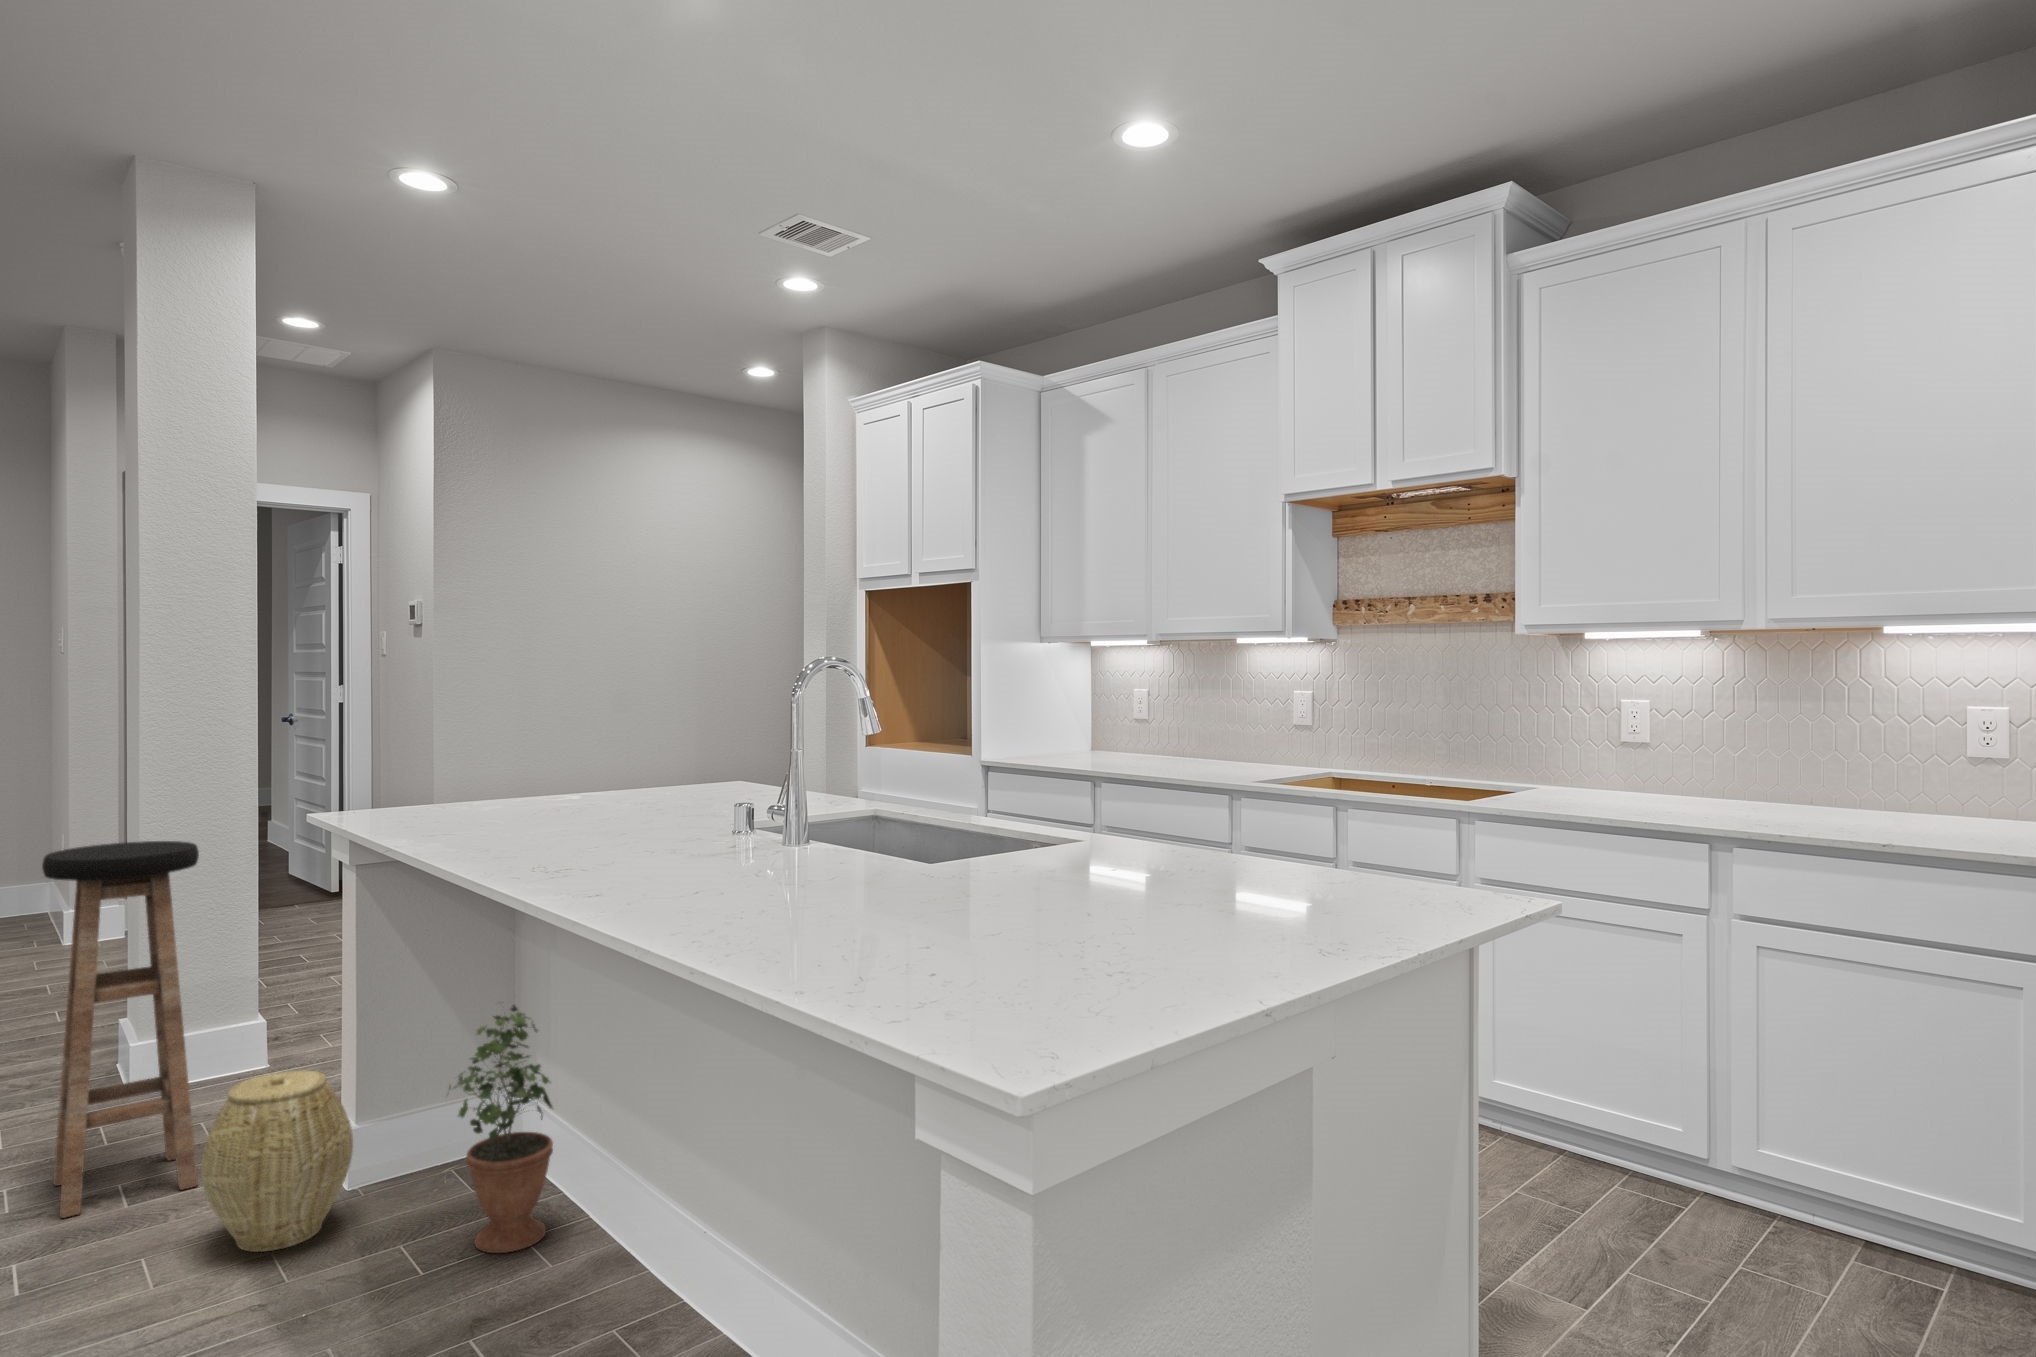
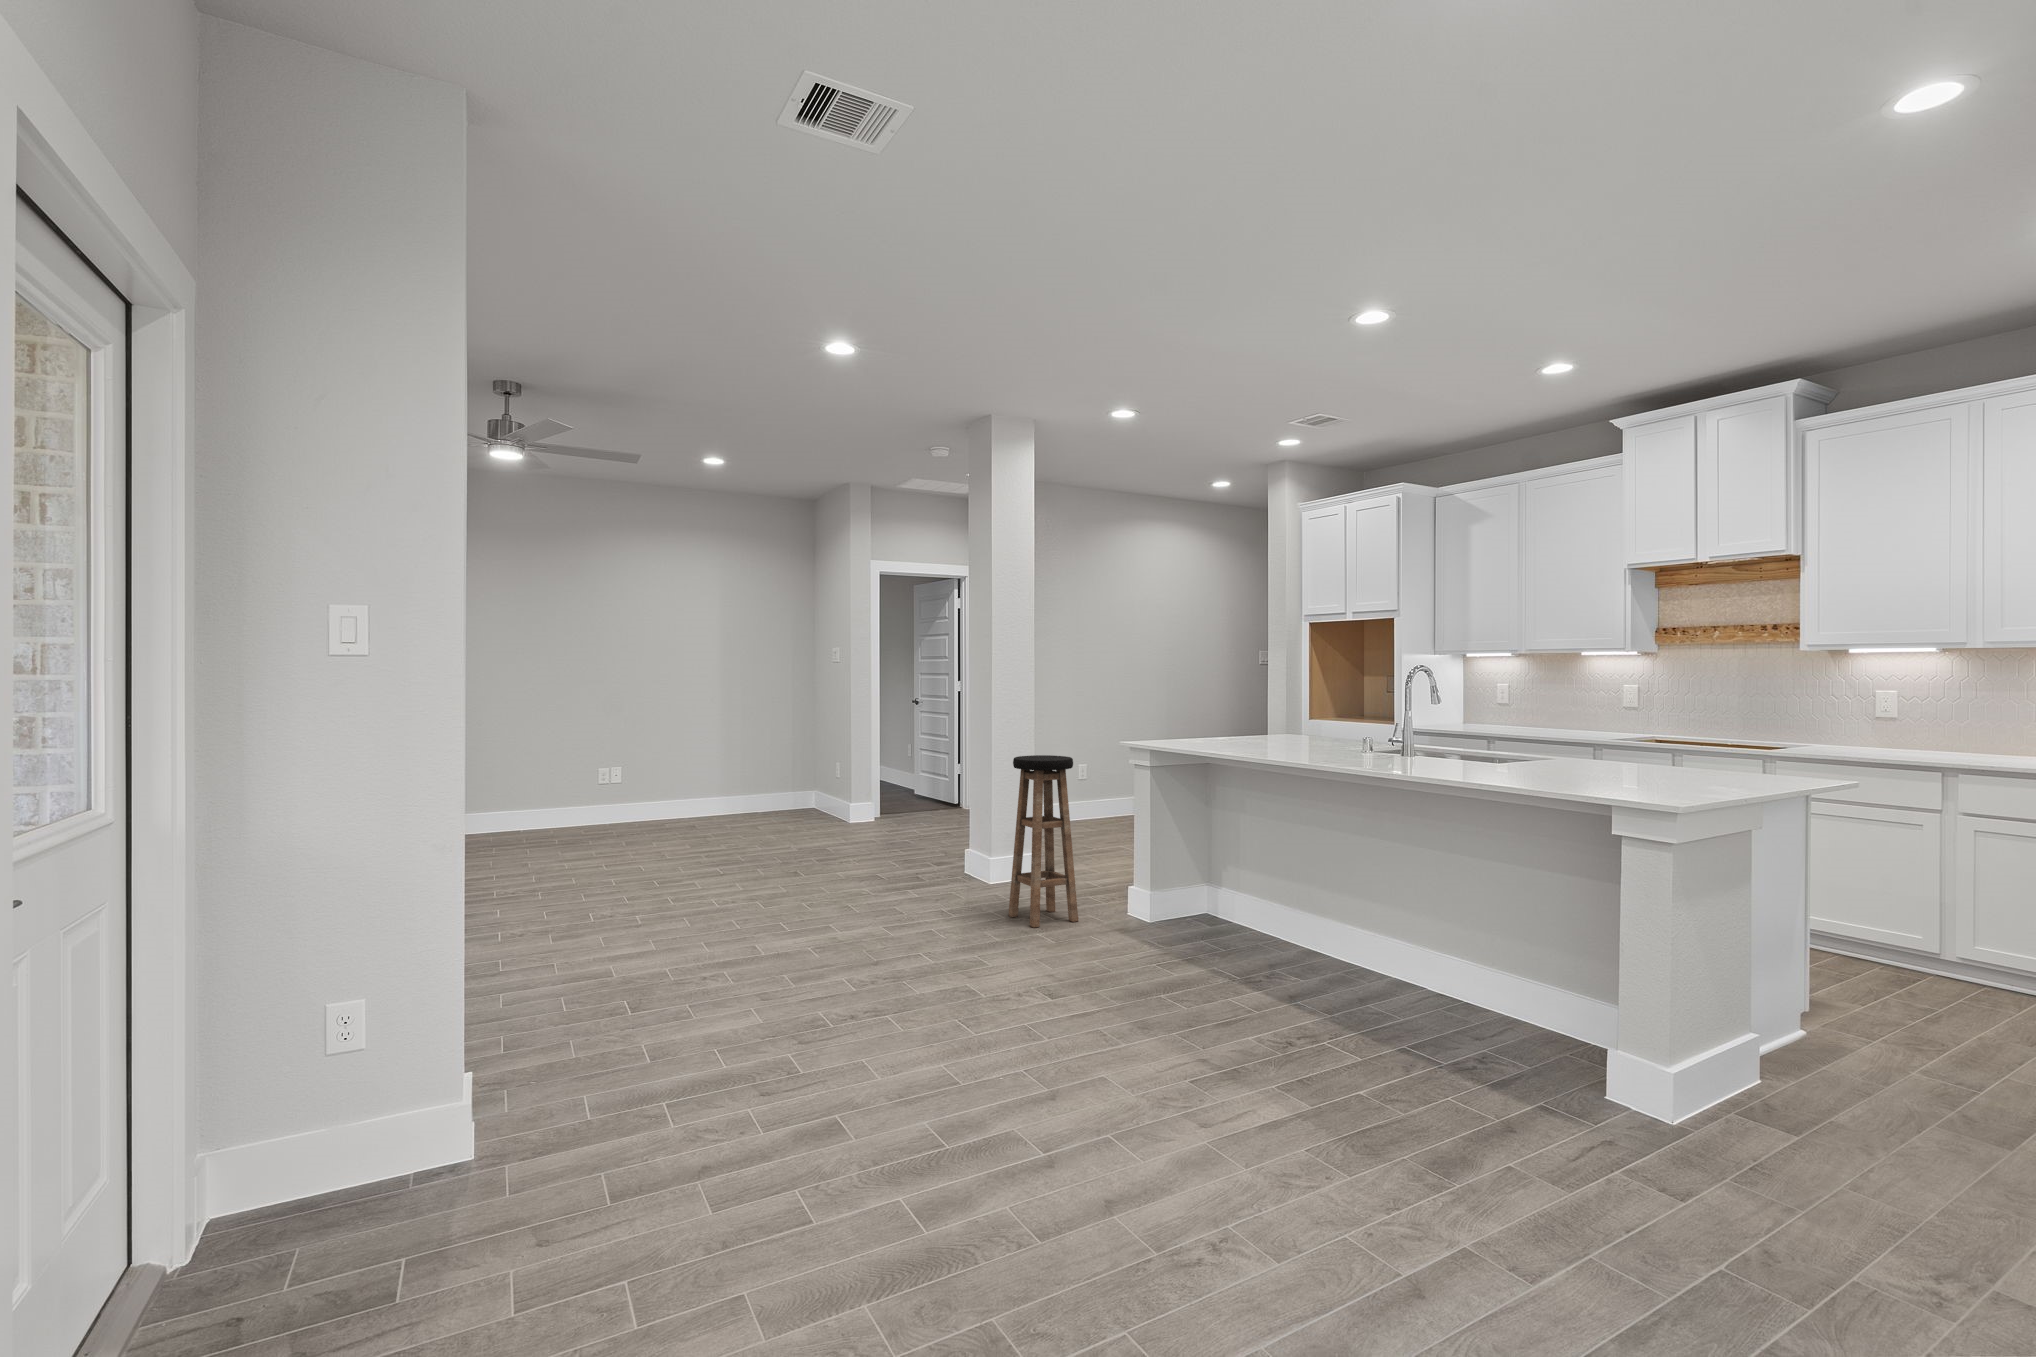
potted plant: present [454,1005,553,1253] -> none [1230,833,1277,951]
woven basket: present [201,1070,353,1252] -> none [1112,863,1174,944]

